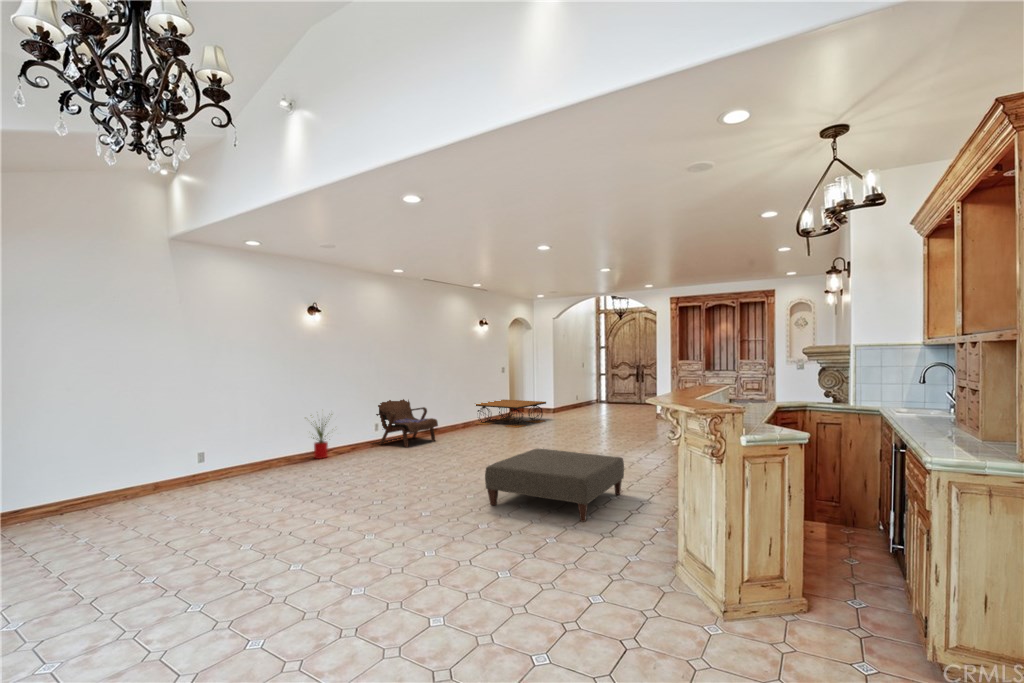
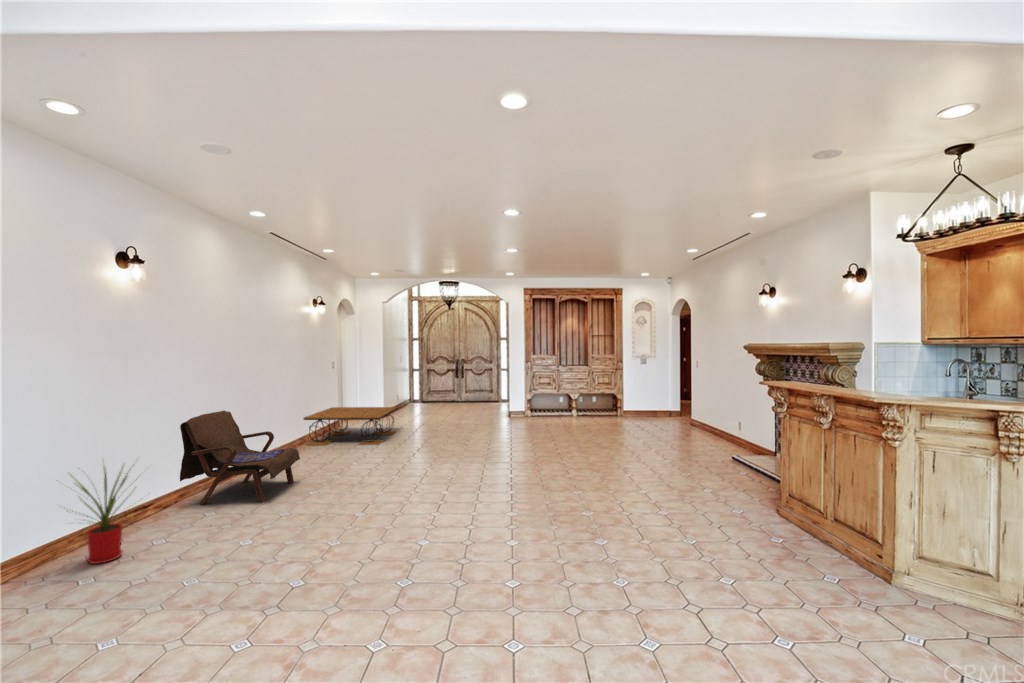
ottoman: present [485,449,624,522] -> none [565,480,759,589]

